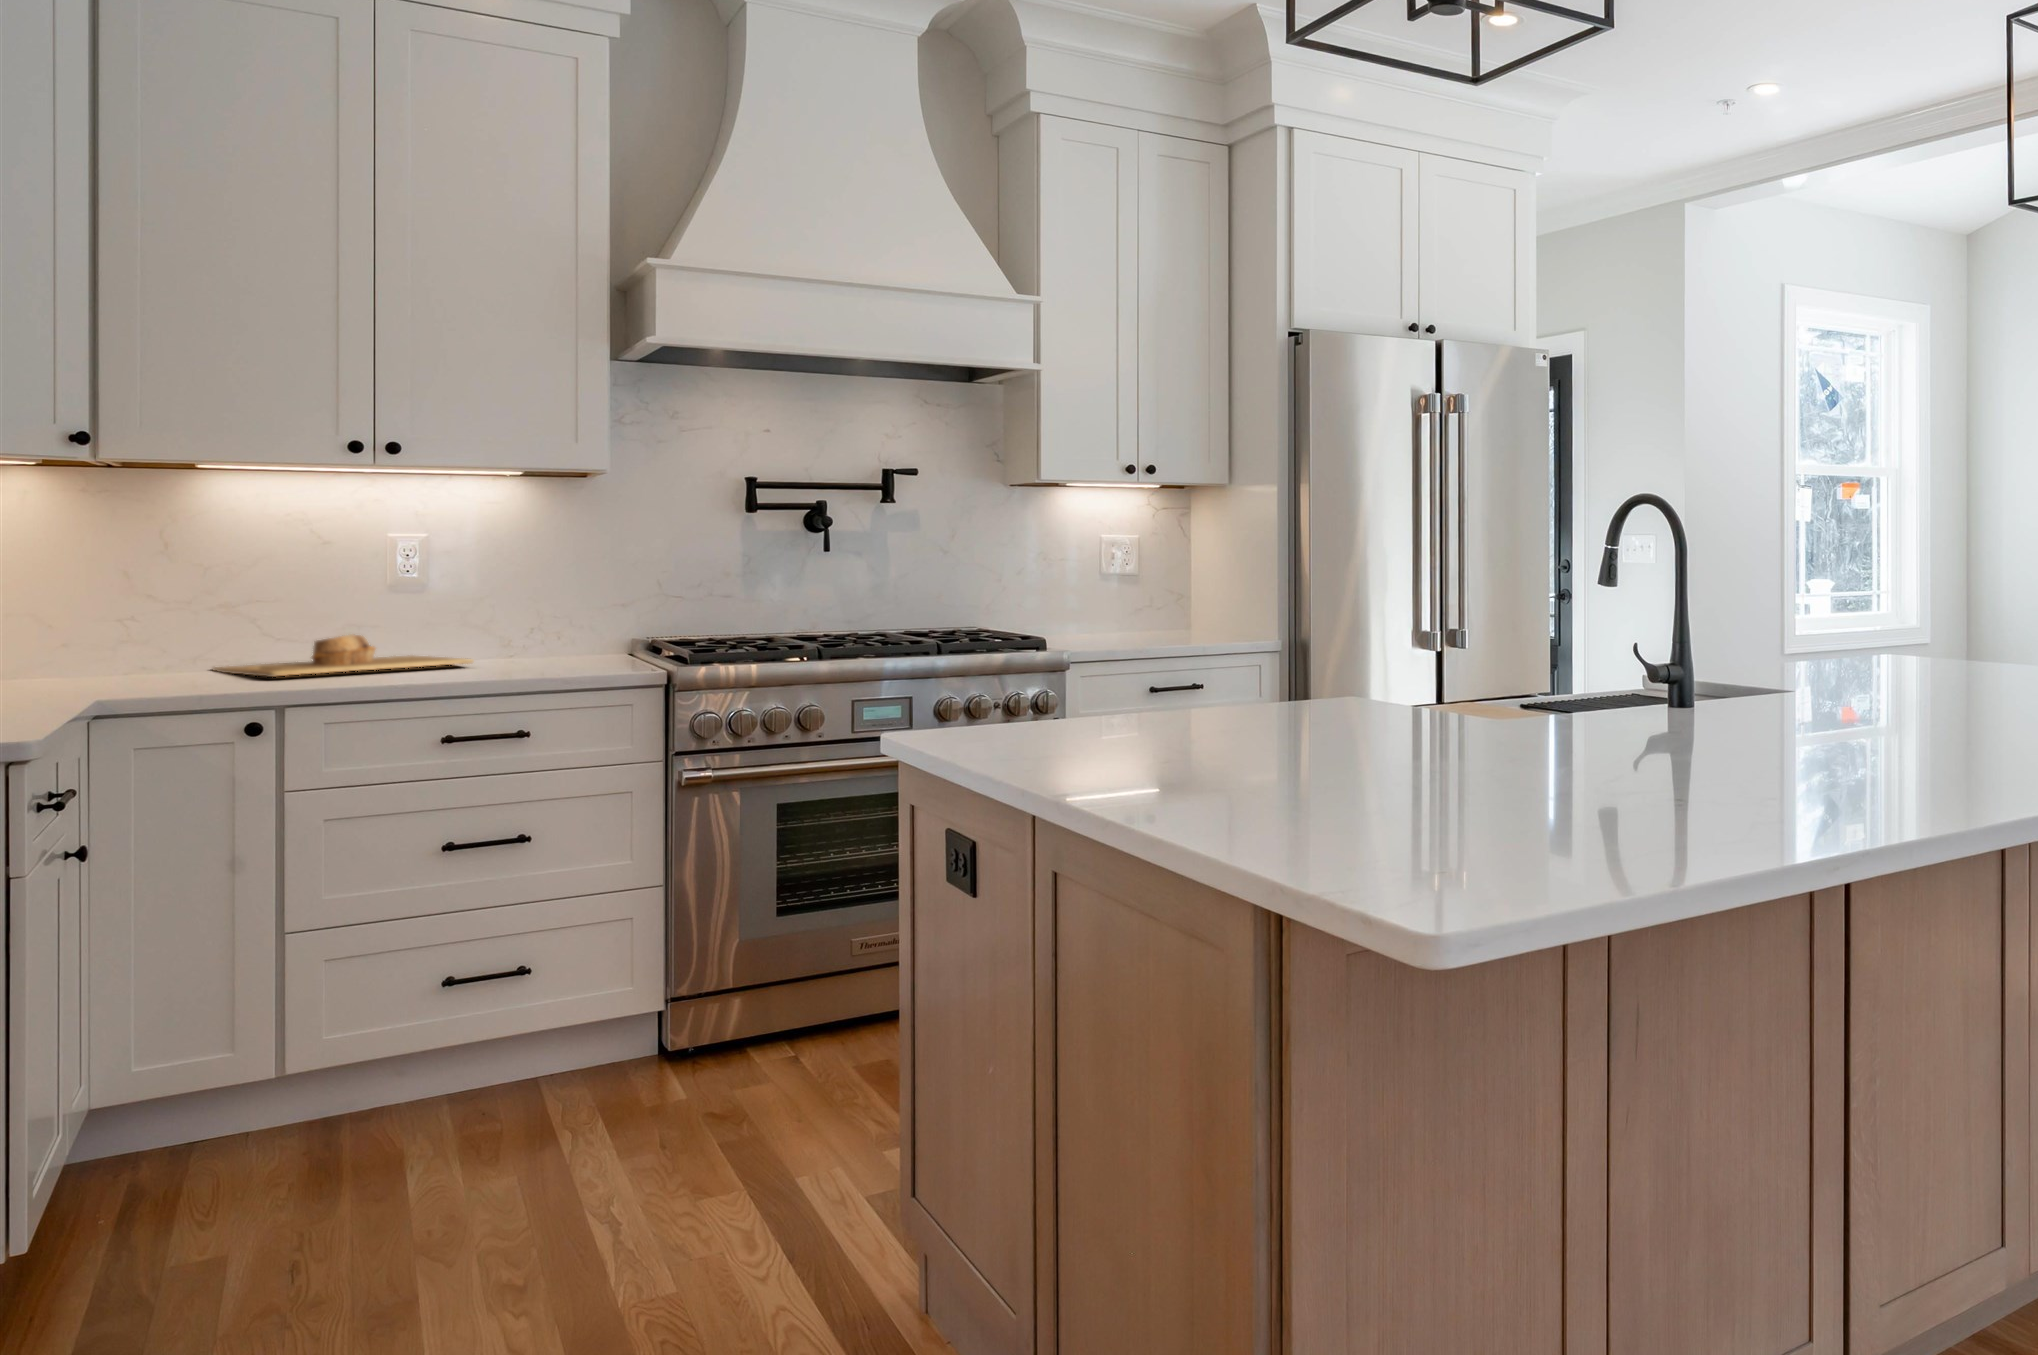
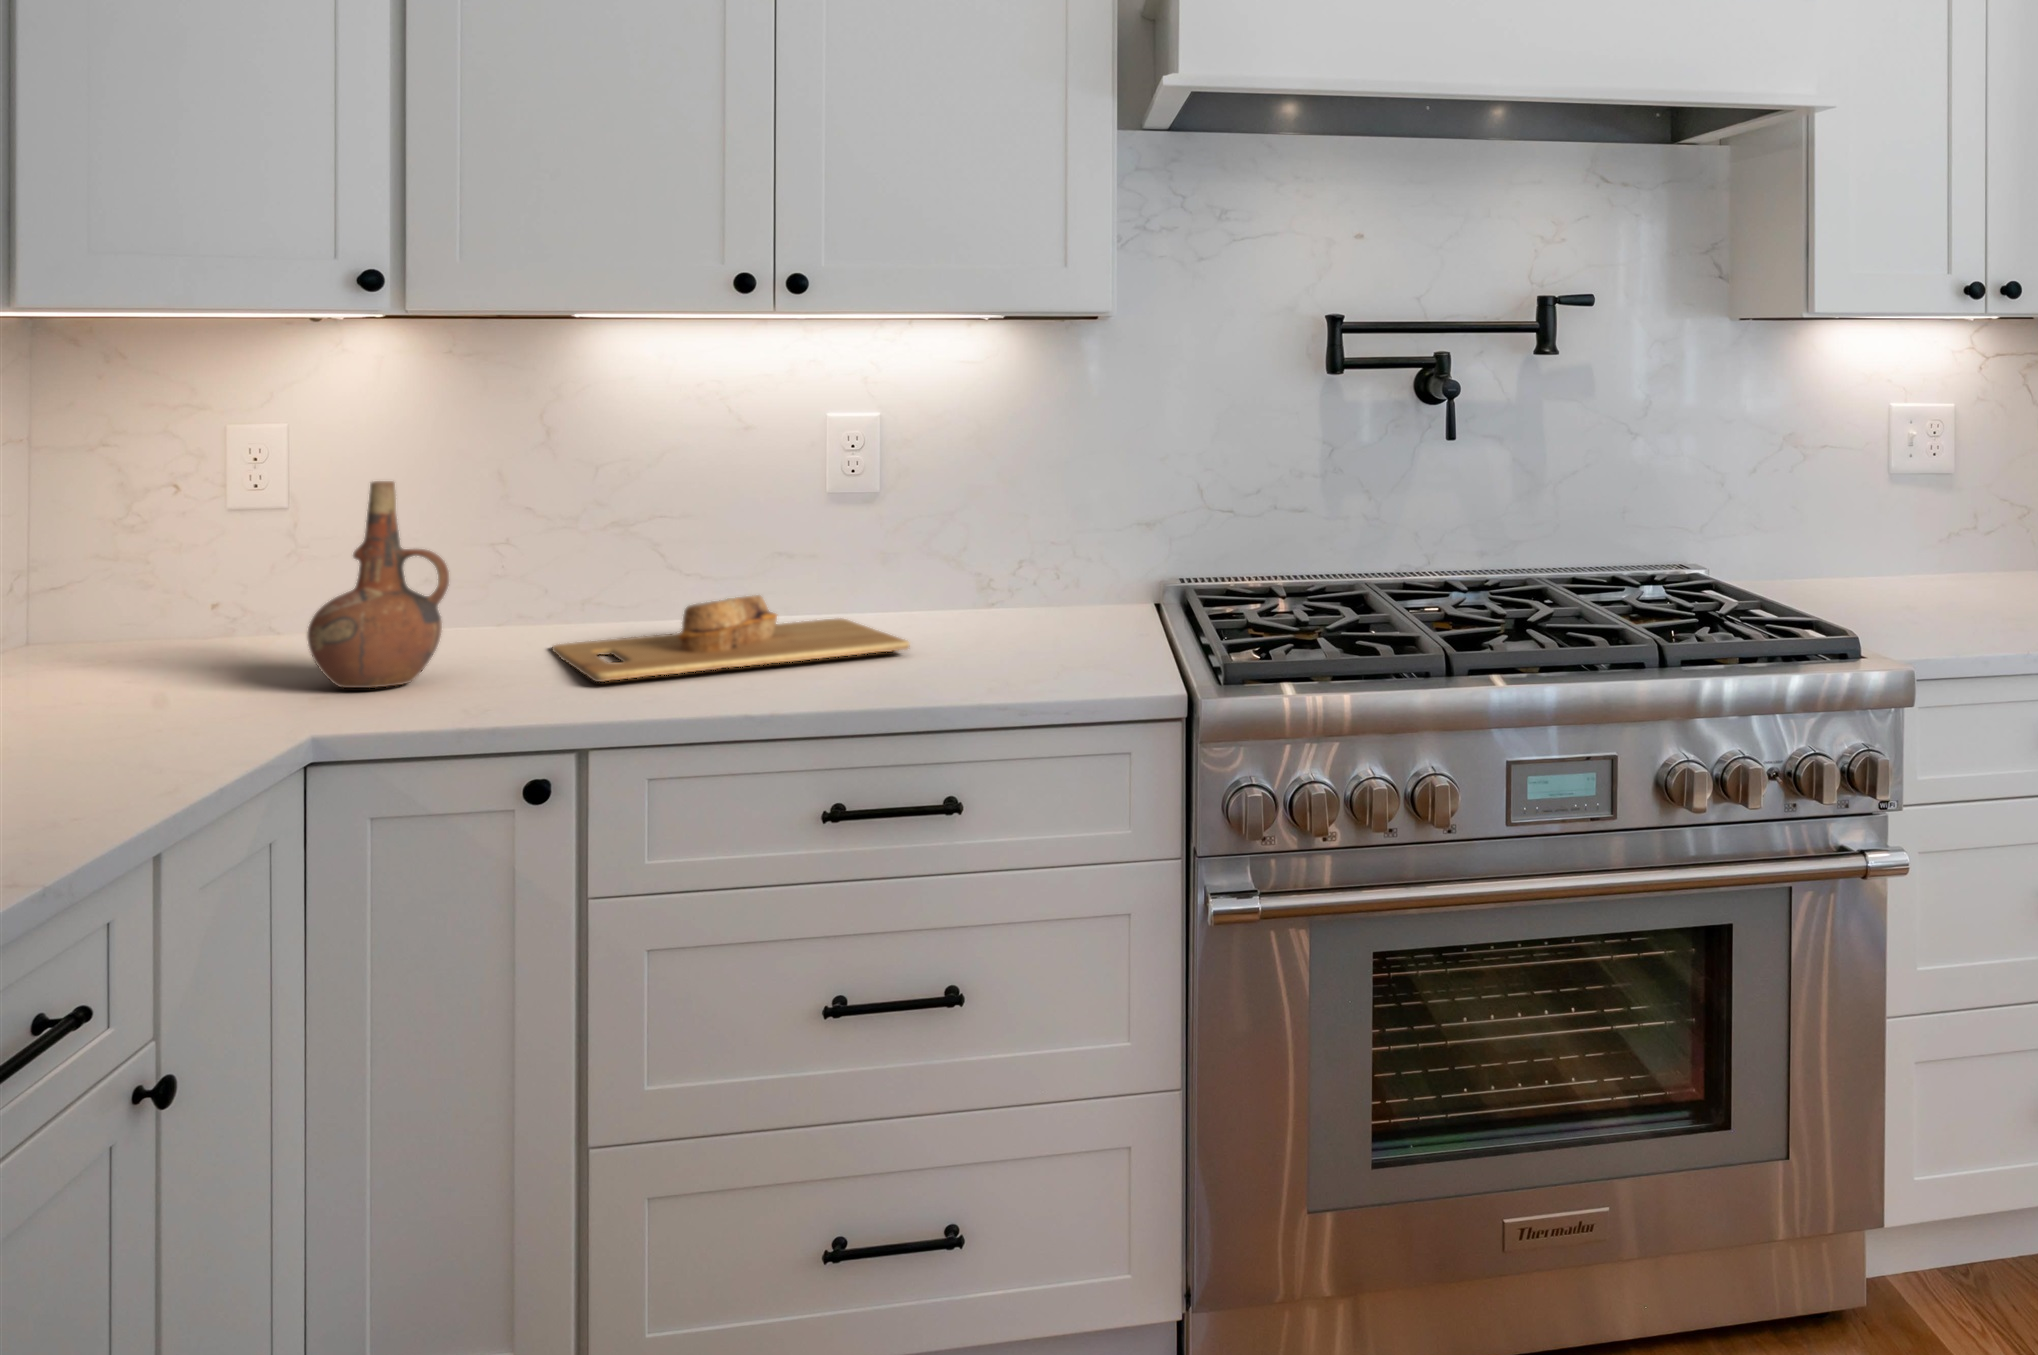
ceramic pitcher: none [59,559,158,683] -> present [307,481,449,688]

